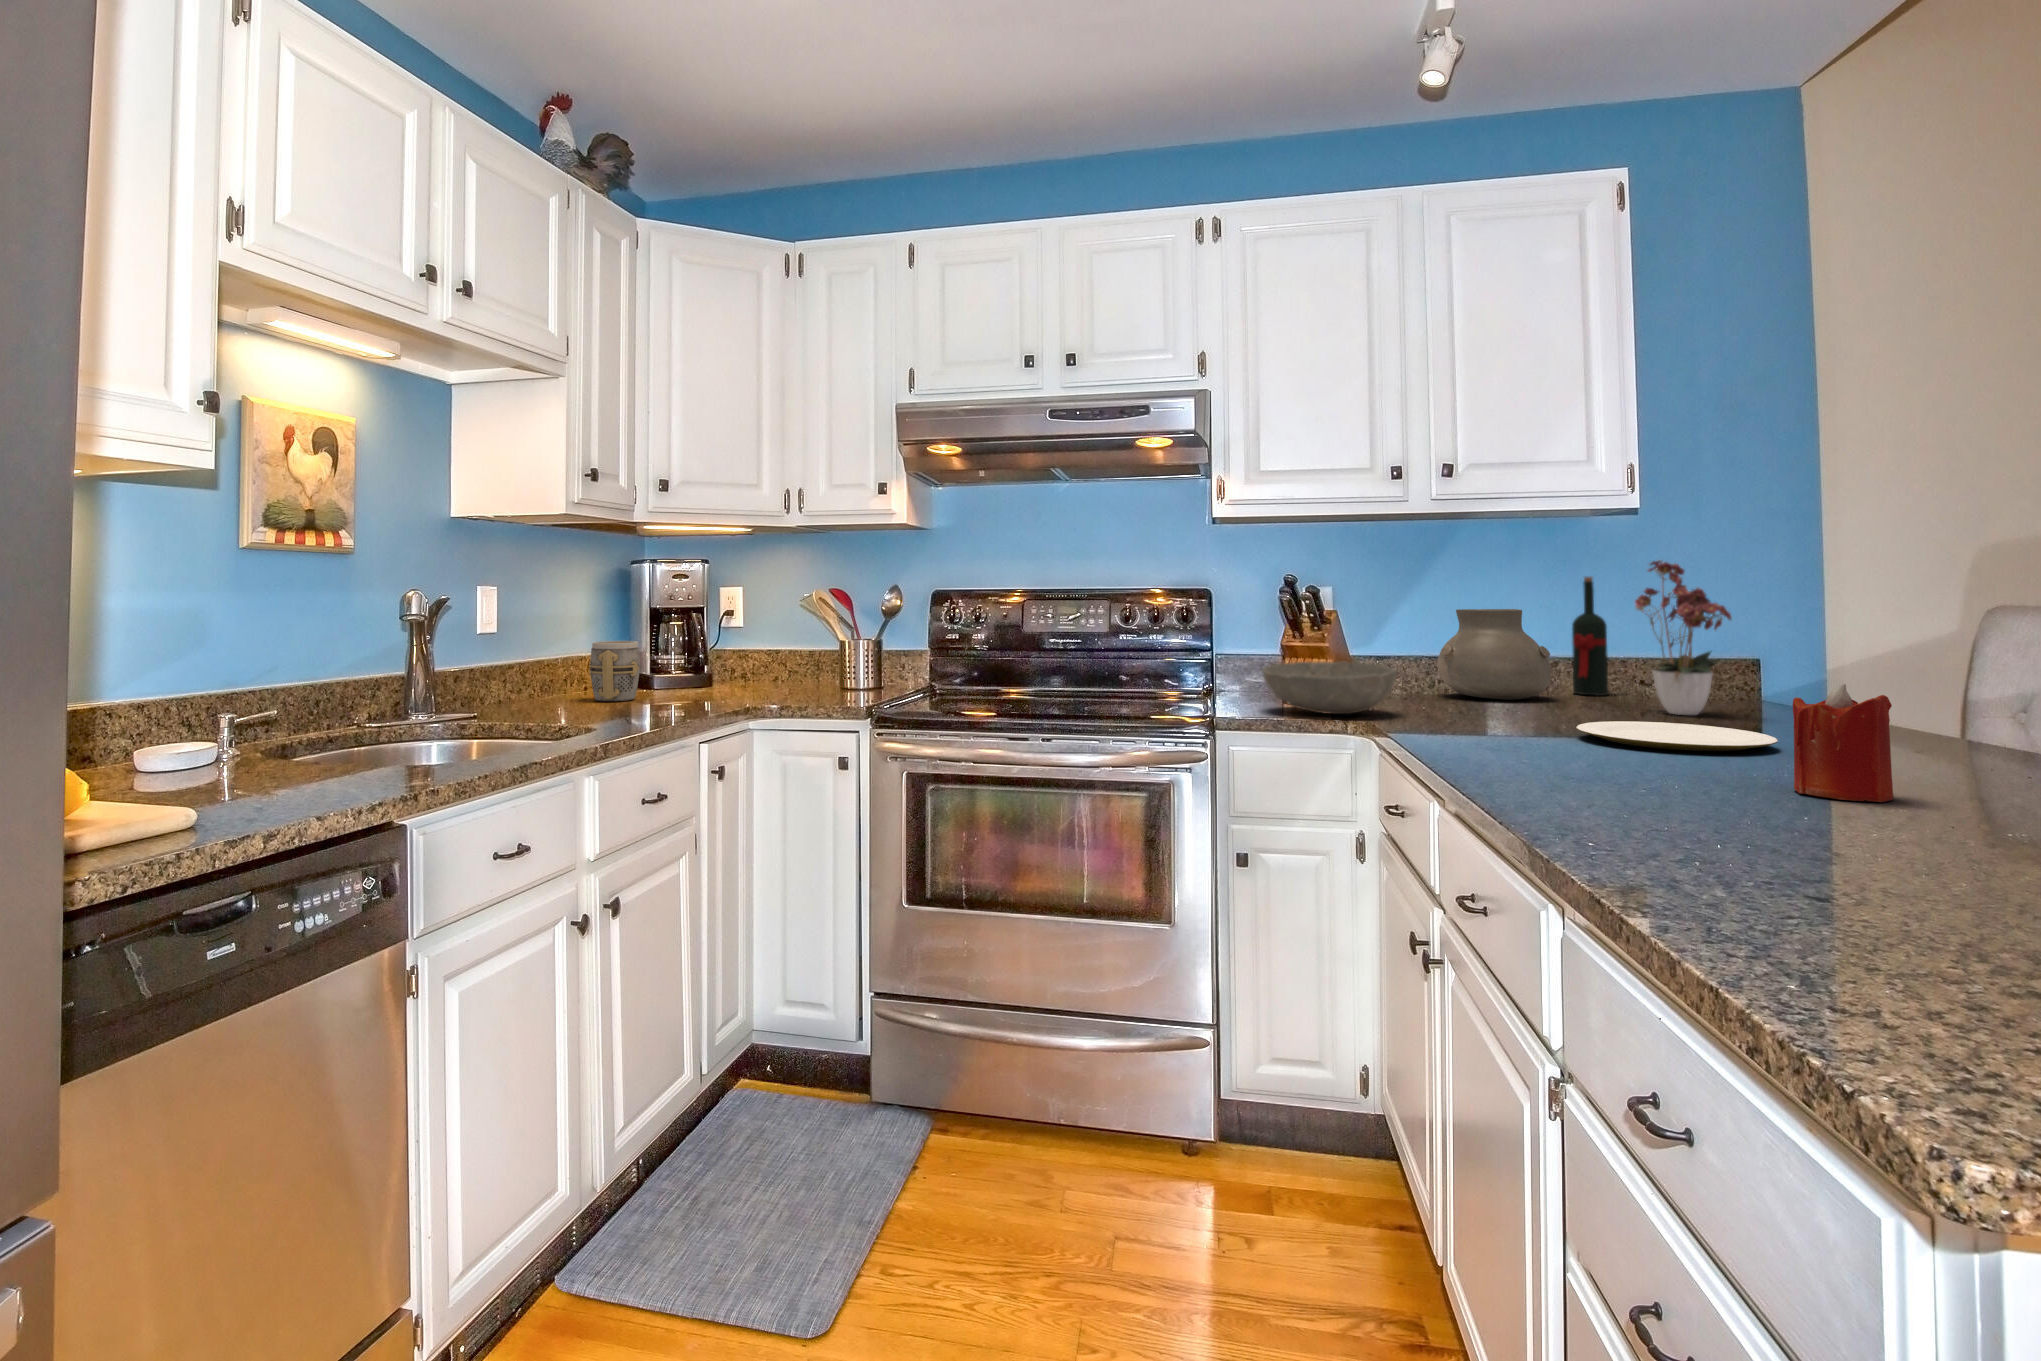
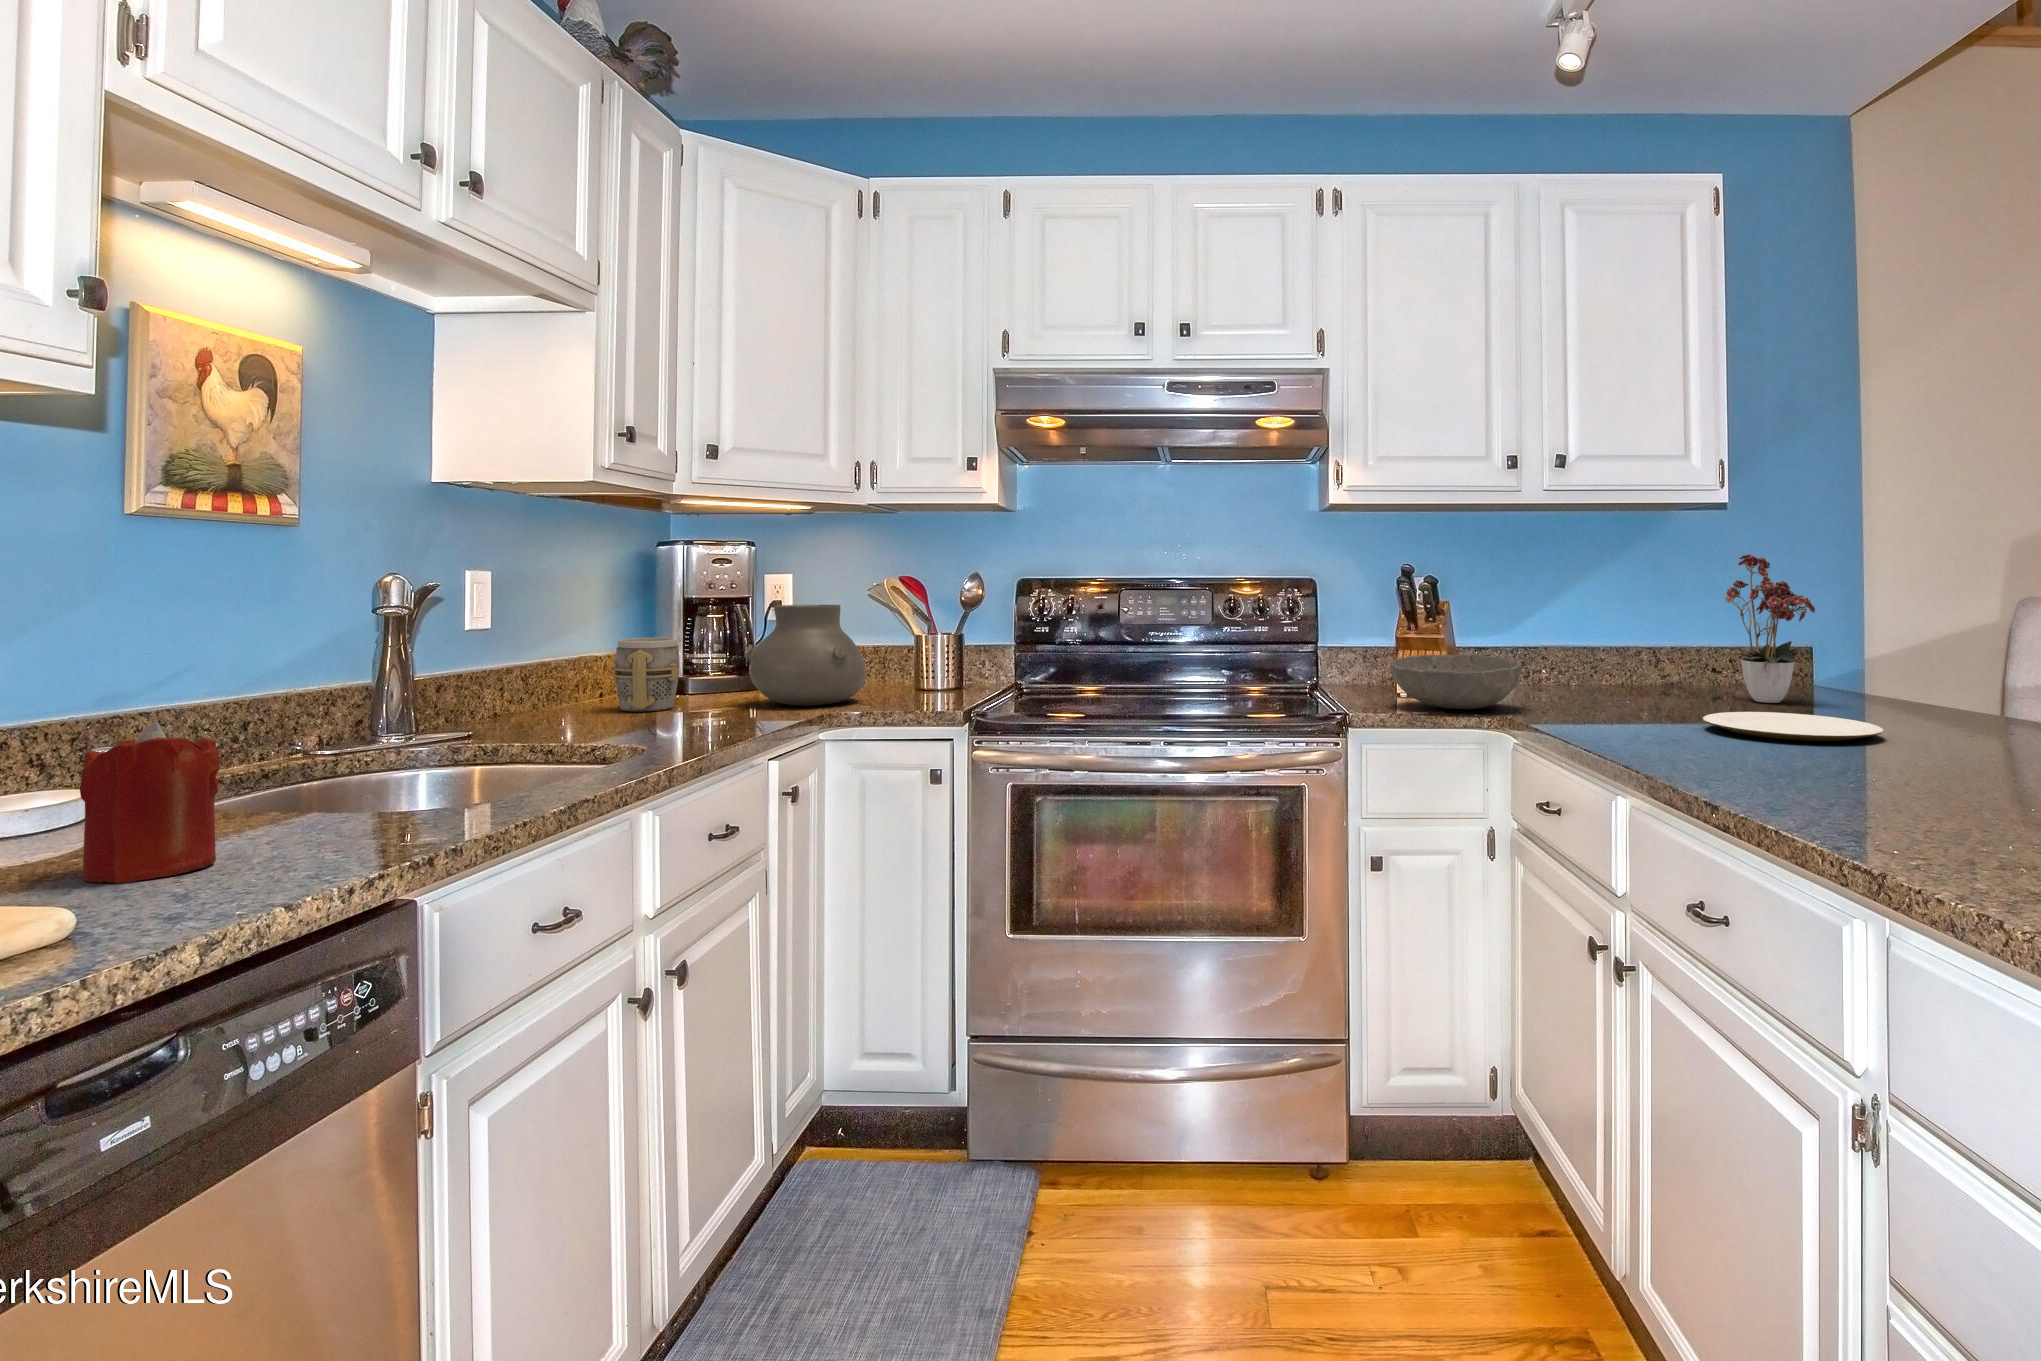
wine bottle: present [1572,577,1609,696] -> none [1654,569,1686,684]
vase: present [1437,609,1551,700] -> present [744,605,866,706]
candle: present [1793,684,1893,802] -> present [80,722,219,883]

